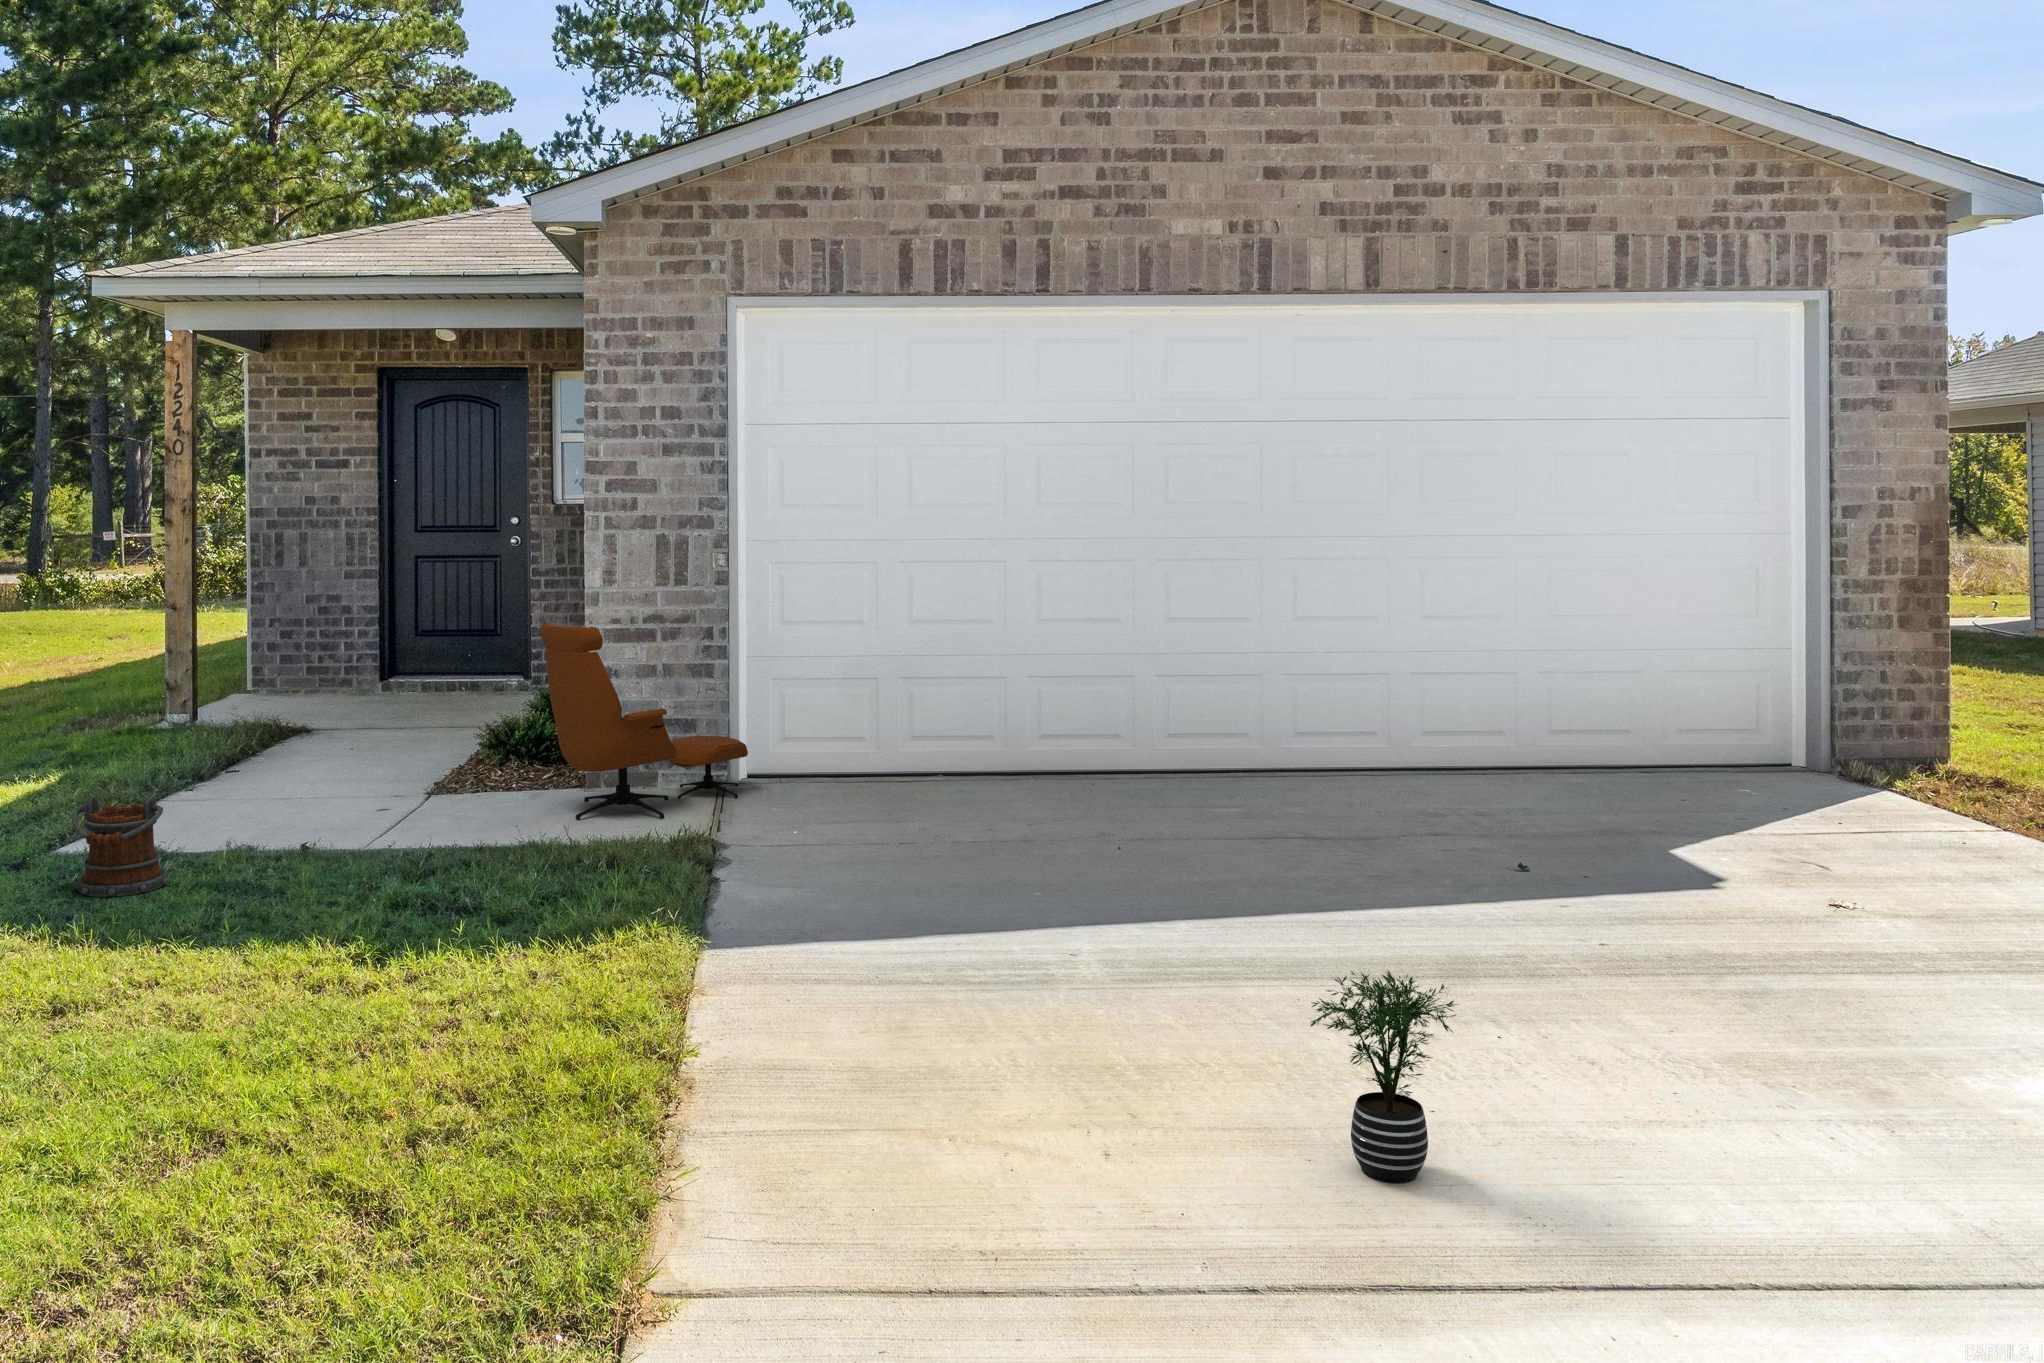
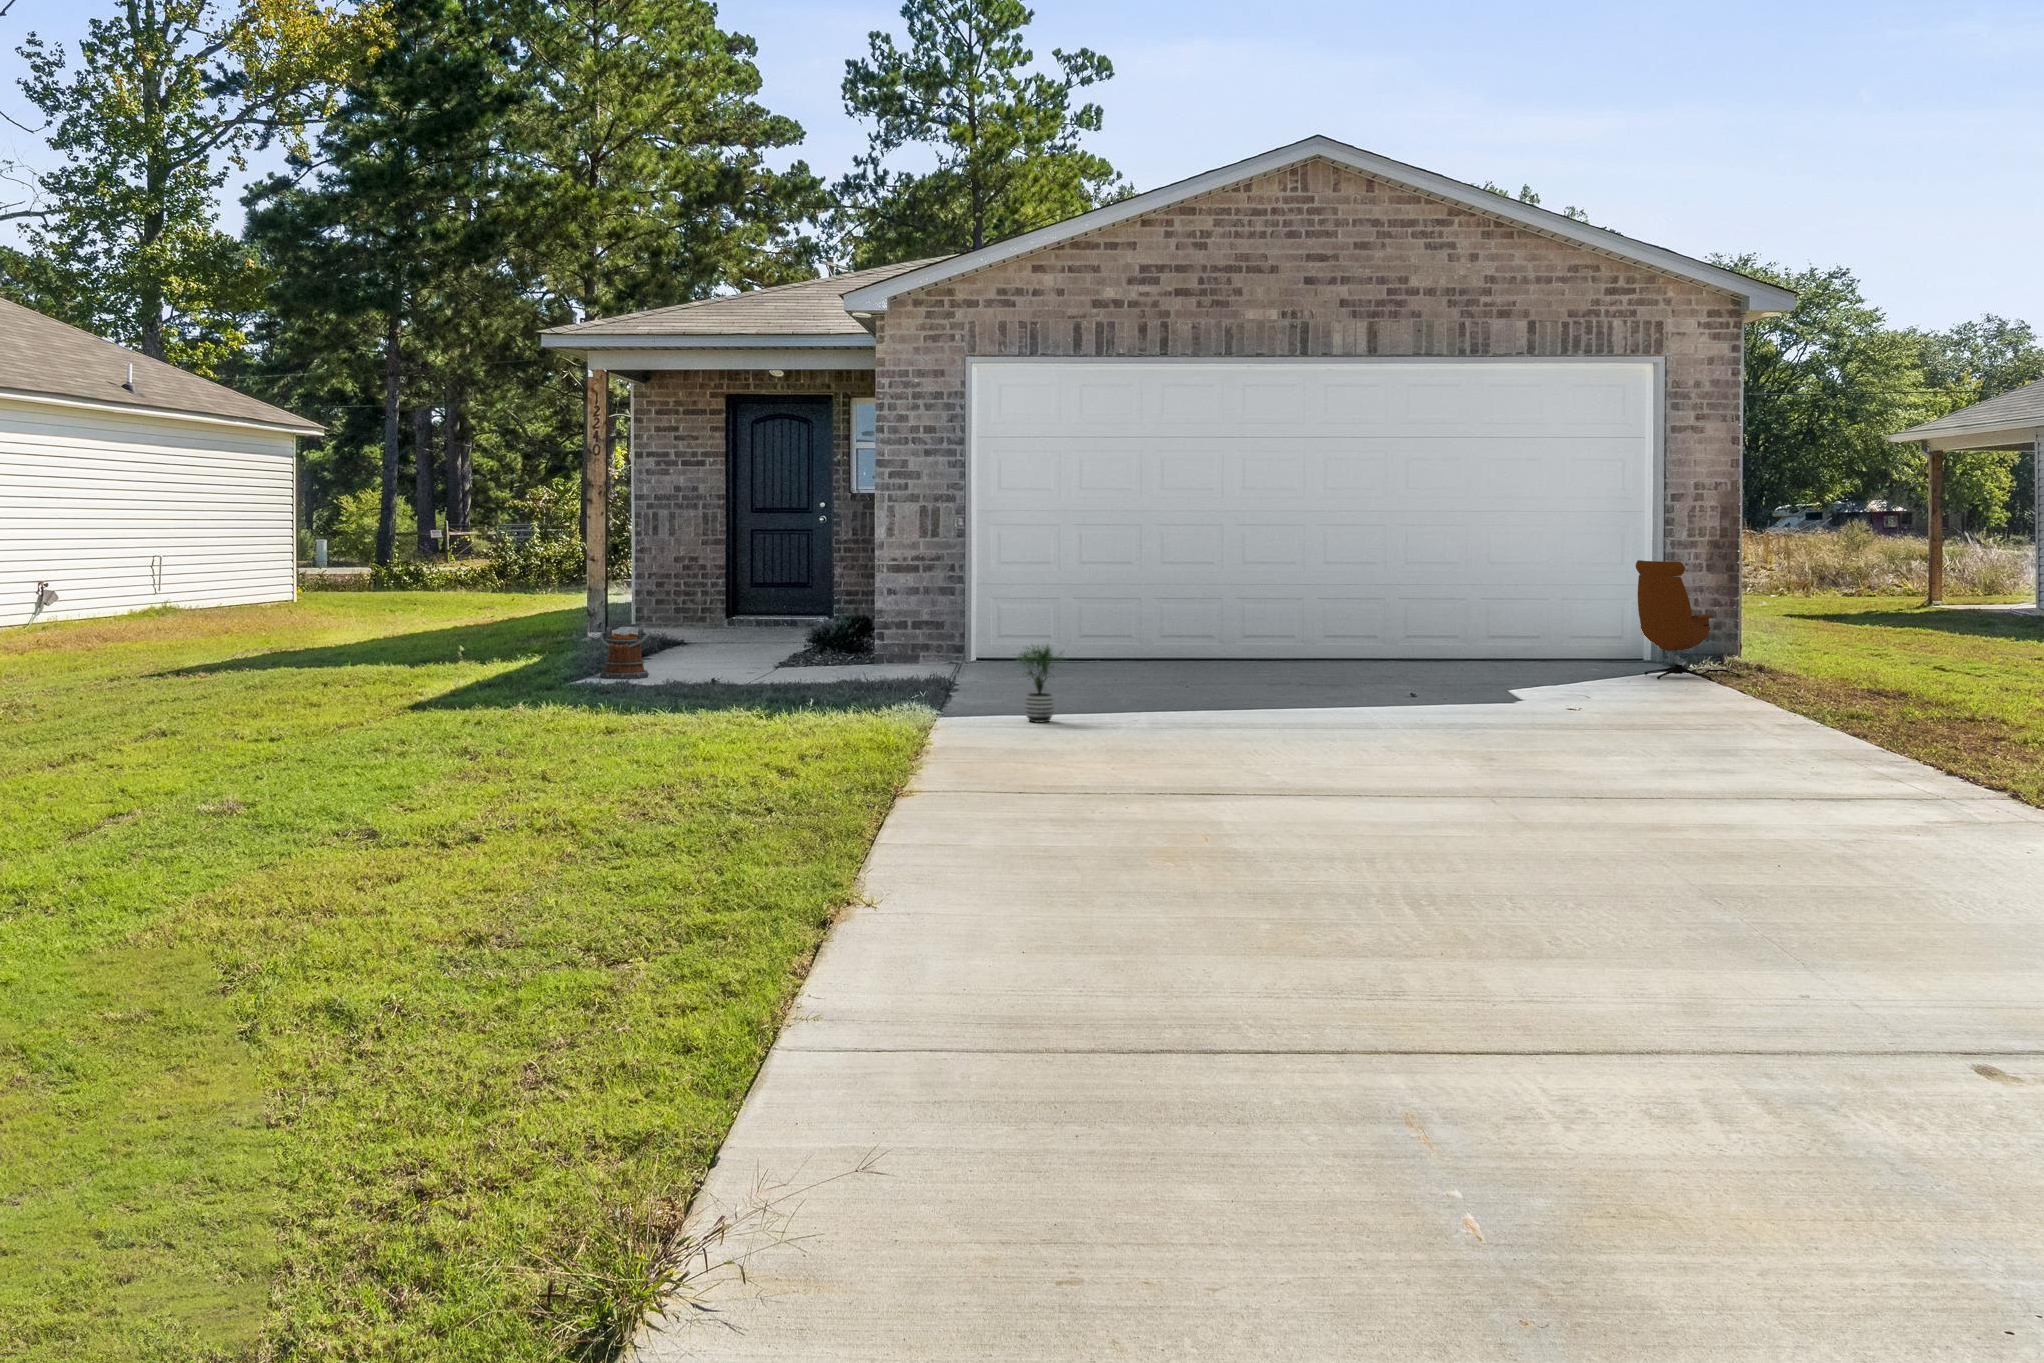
lounge chair: present [540,622,748,820] -> present [1636,560,1742,680]
potted plant: present [1310,970,1456,1183] -> present [1017,644,1064,722]

